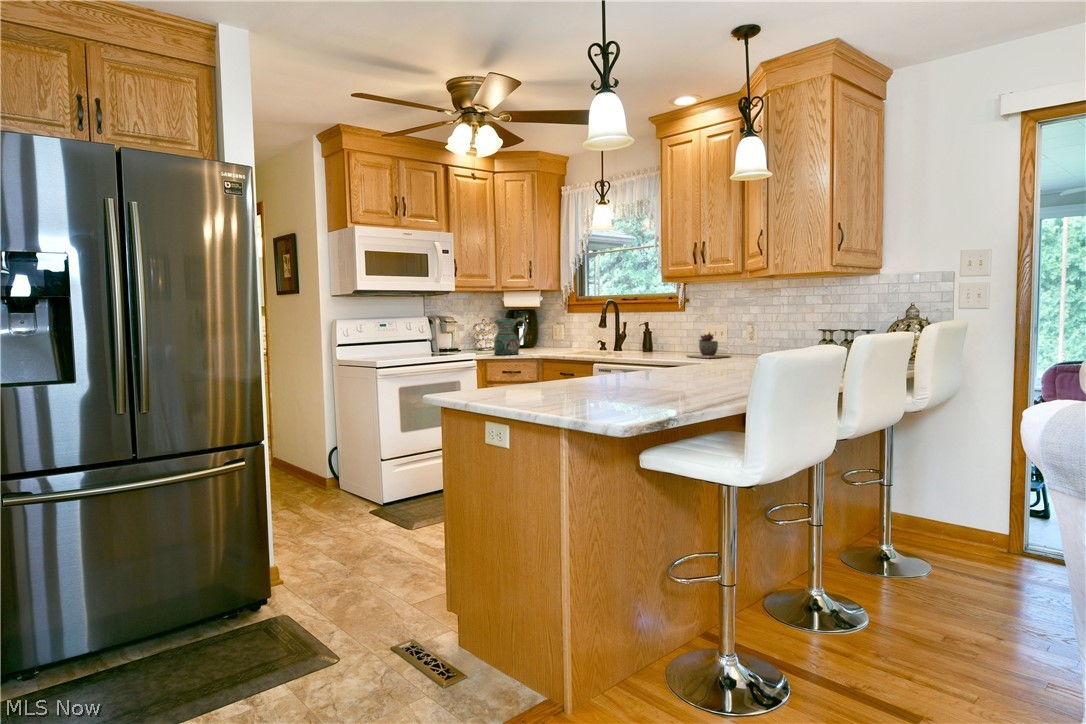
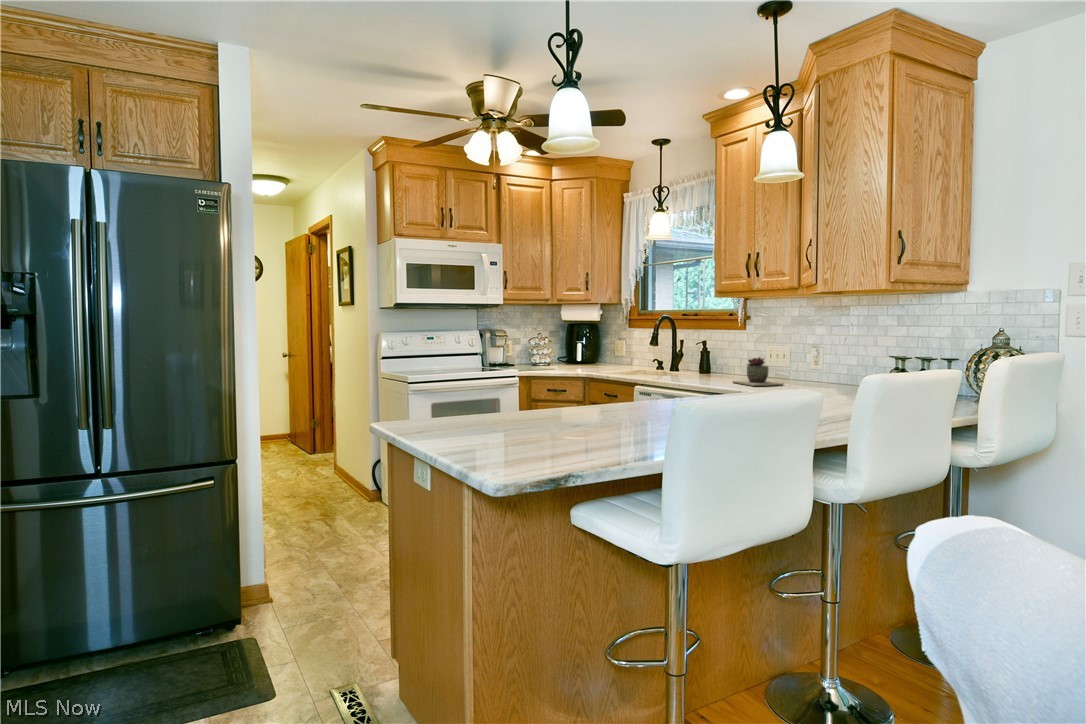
ceramic pitcher: present [494,318,527,355] -> none [539,333,573,371]

